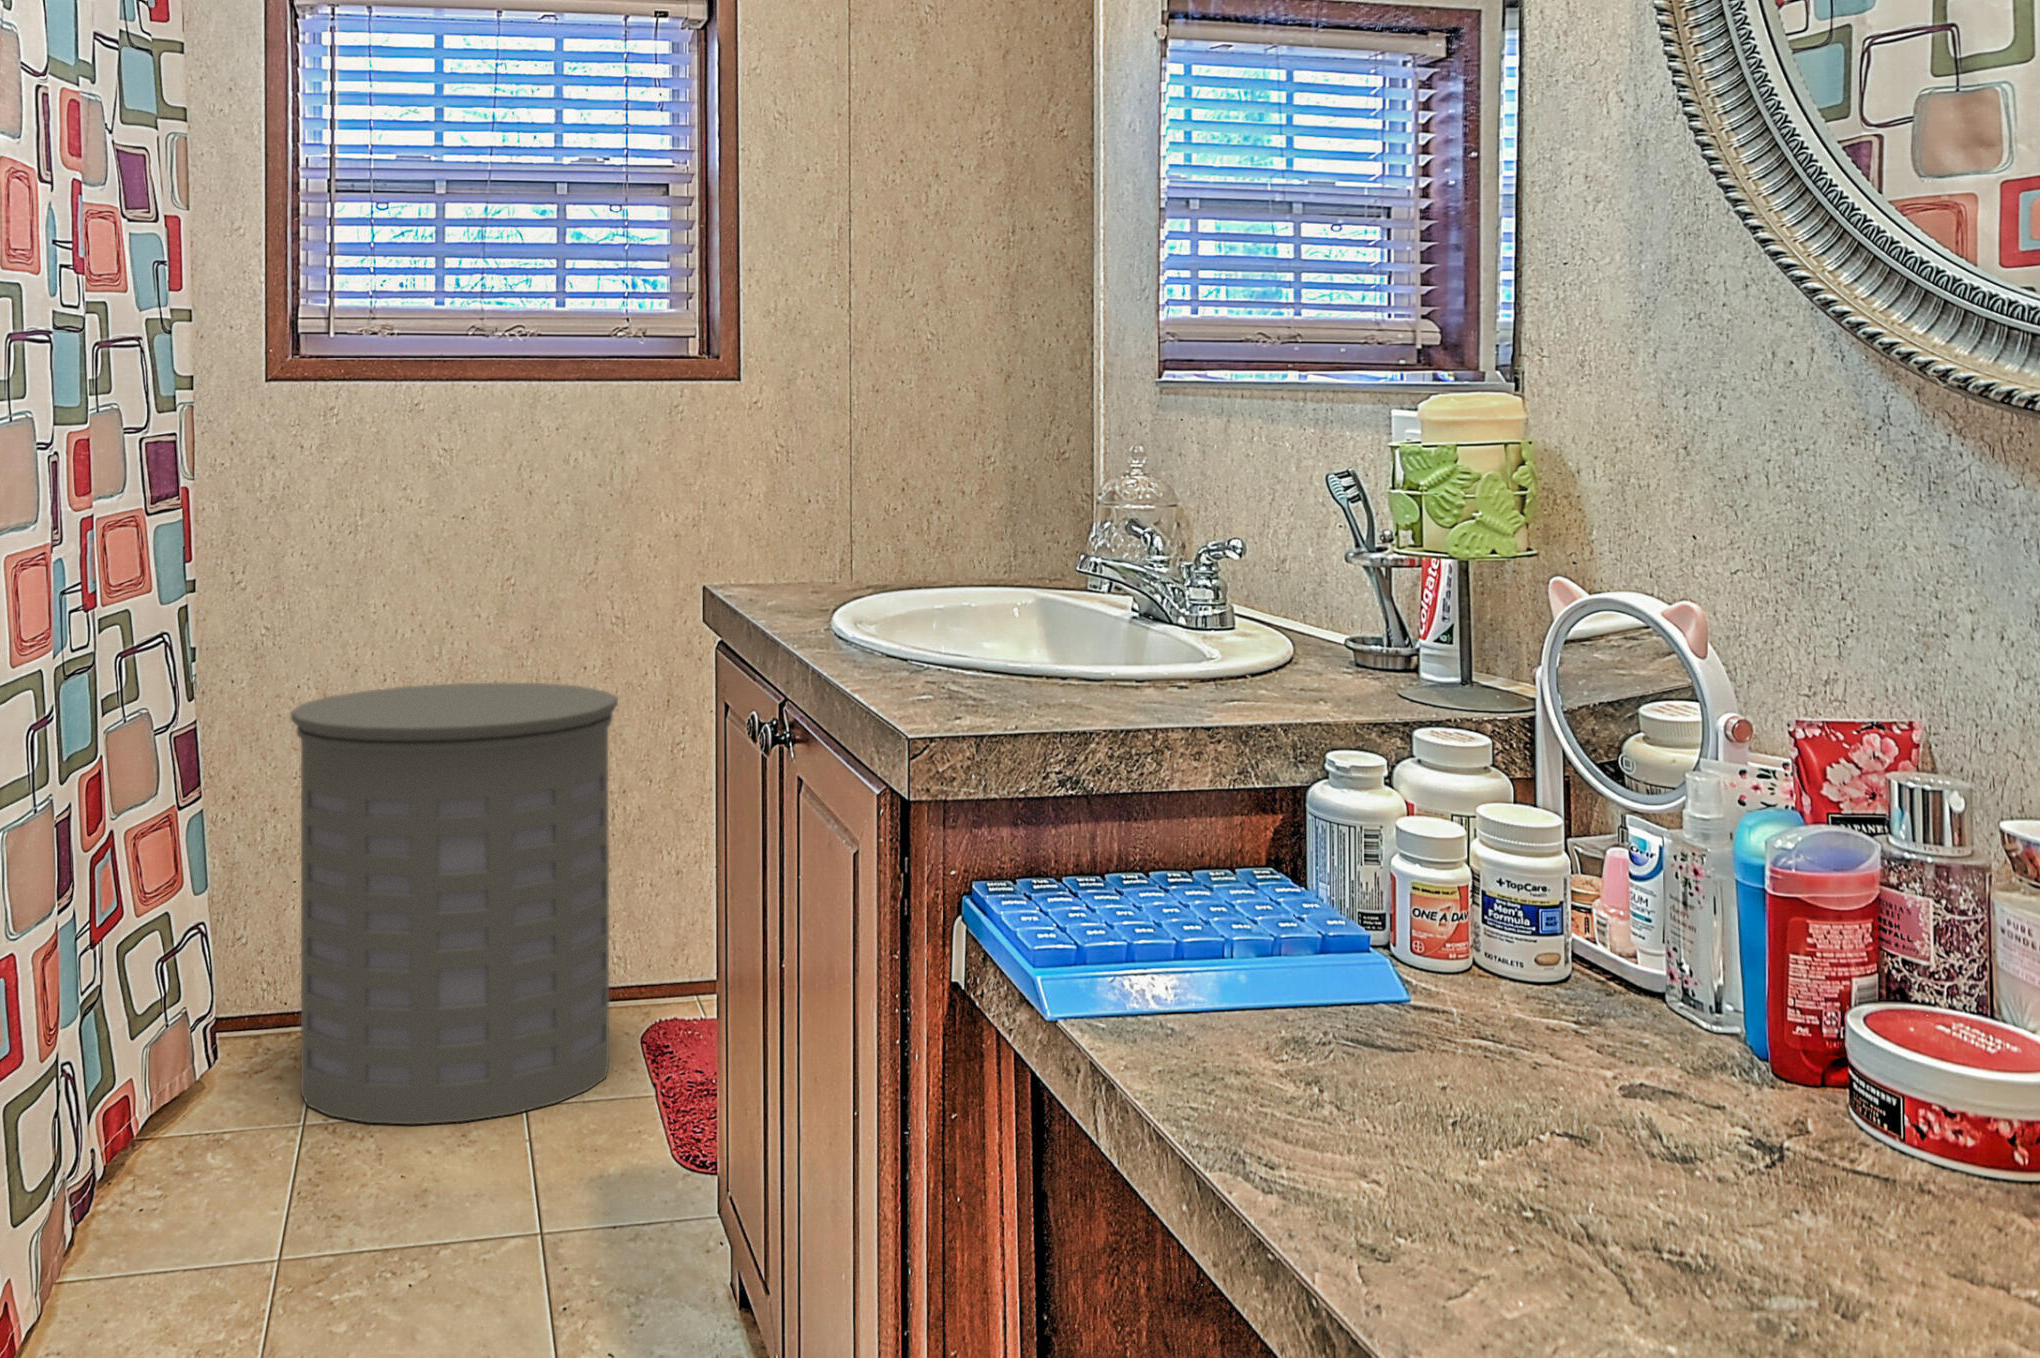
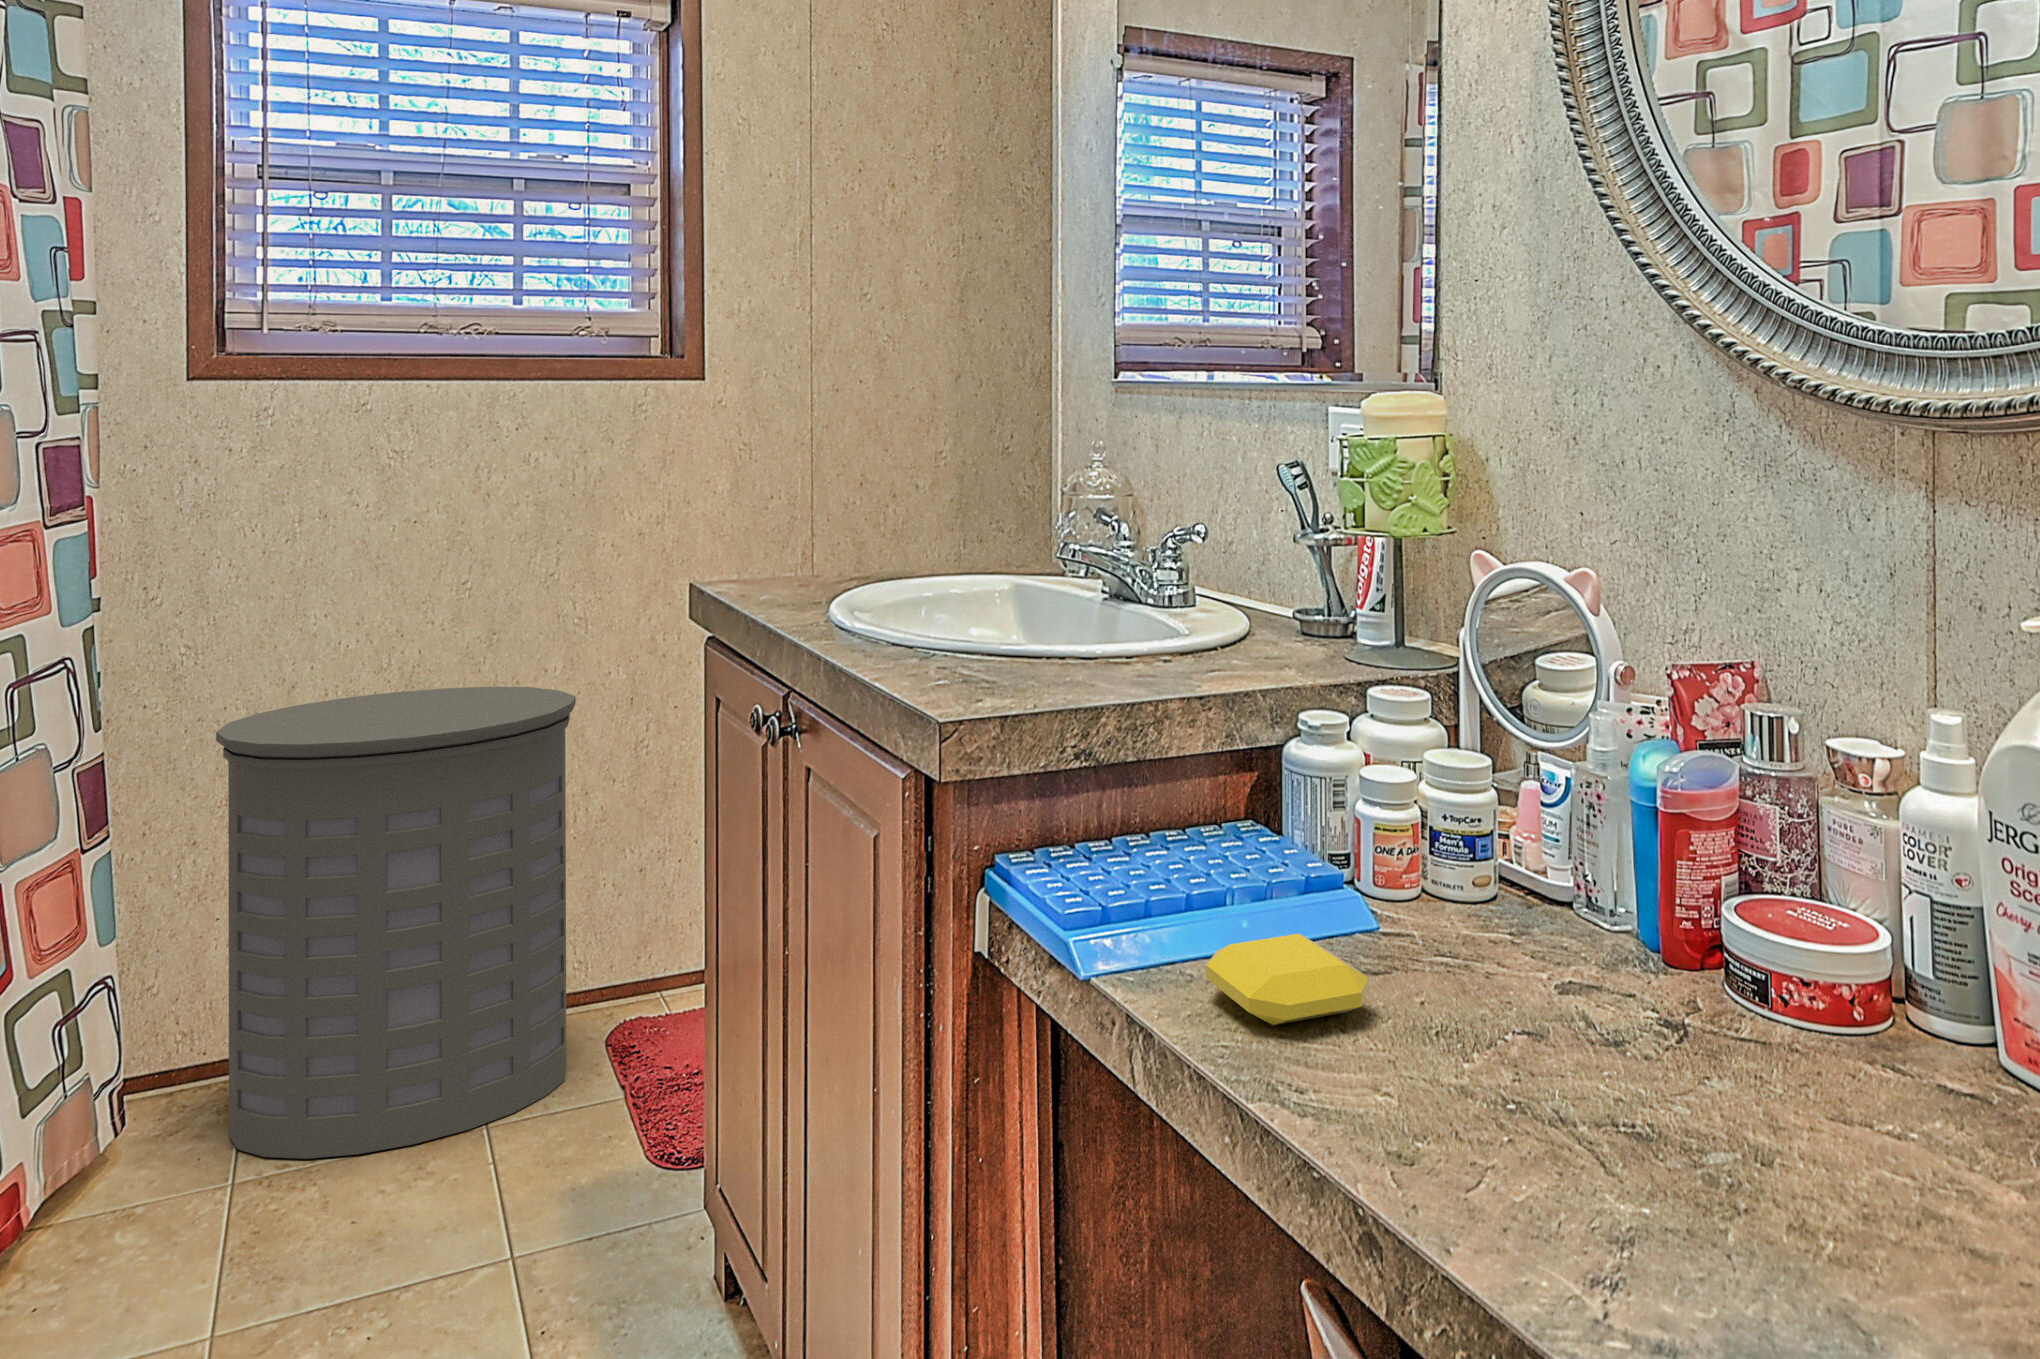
soap bar: none [1185,993,1375,1090] -> present [1206,934,1369,1025]

